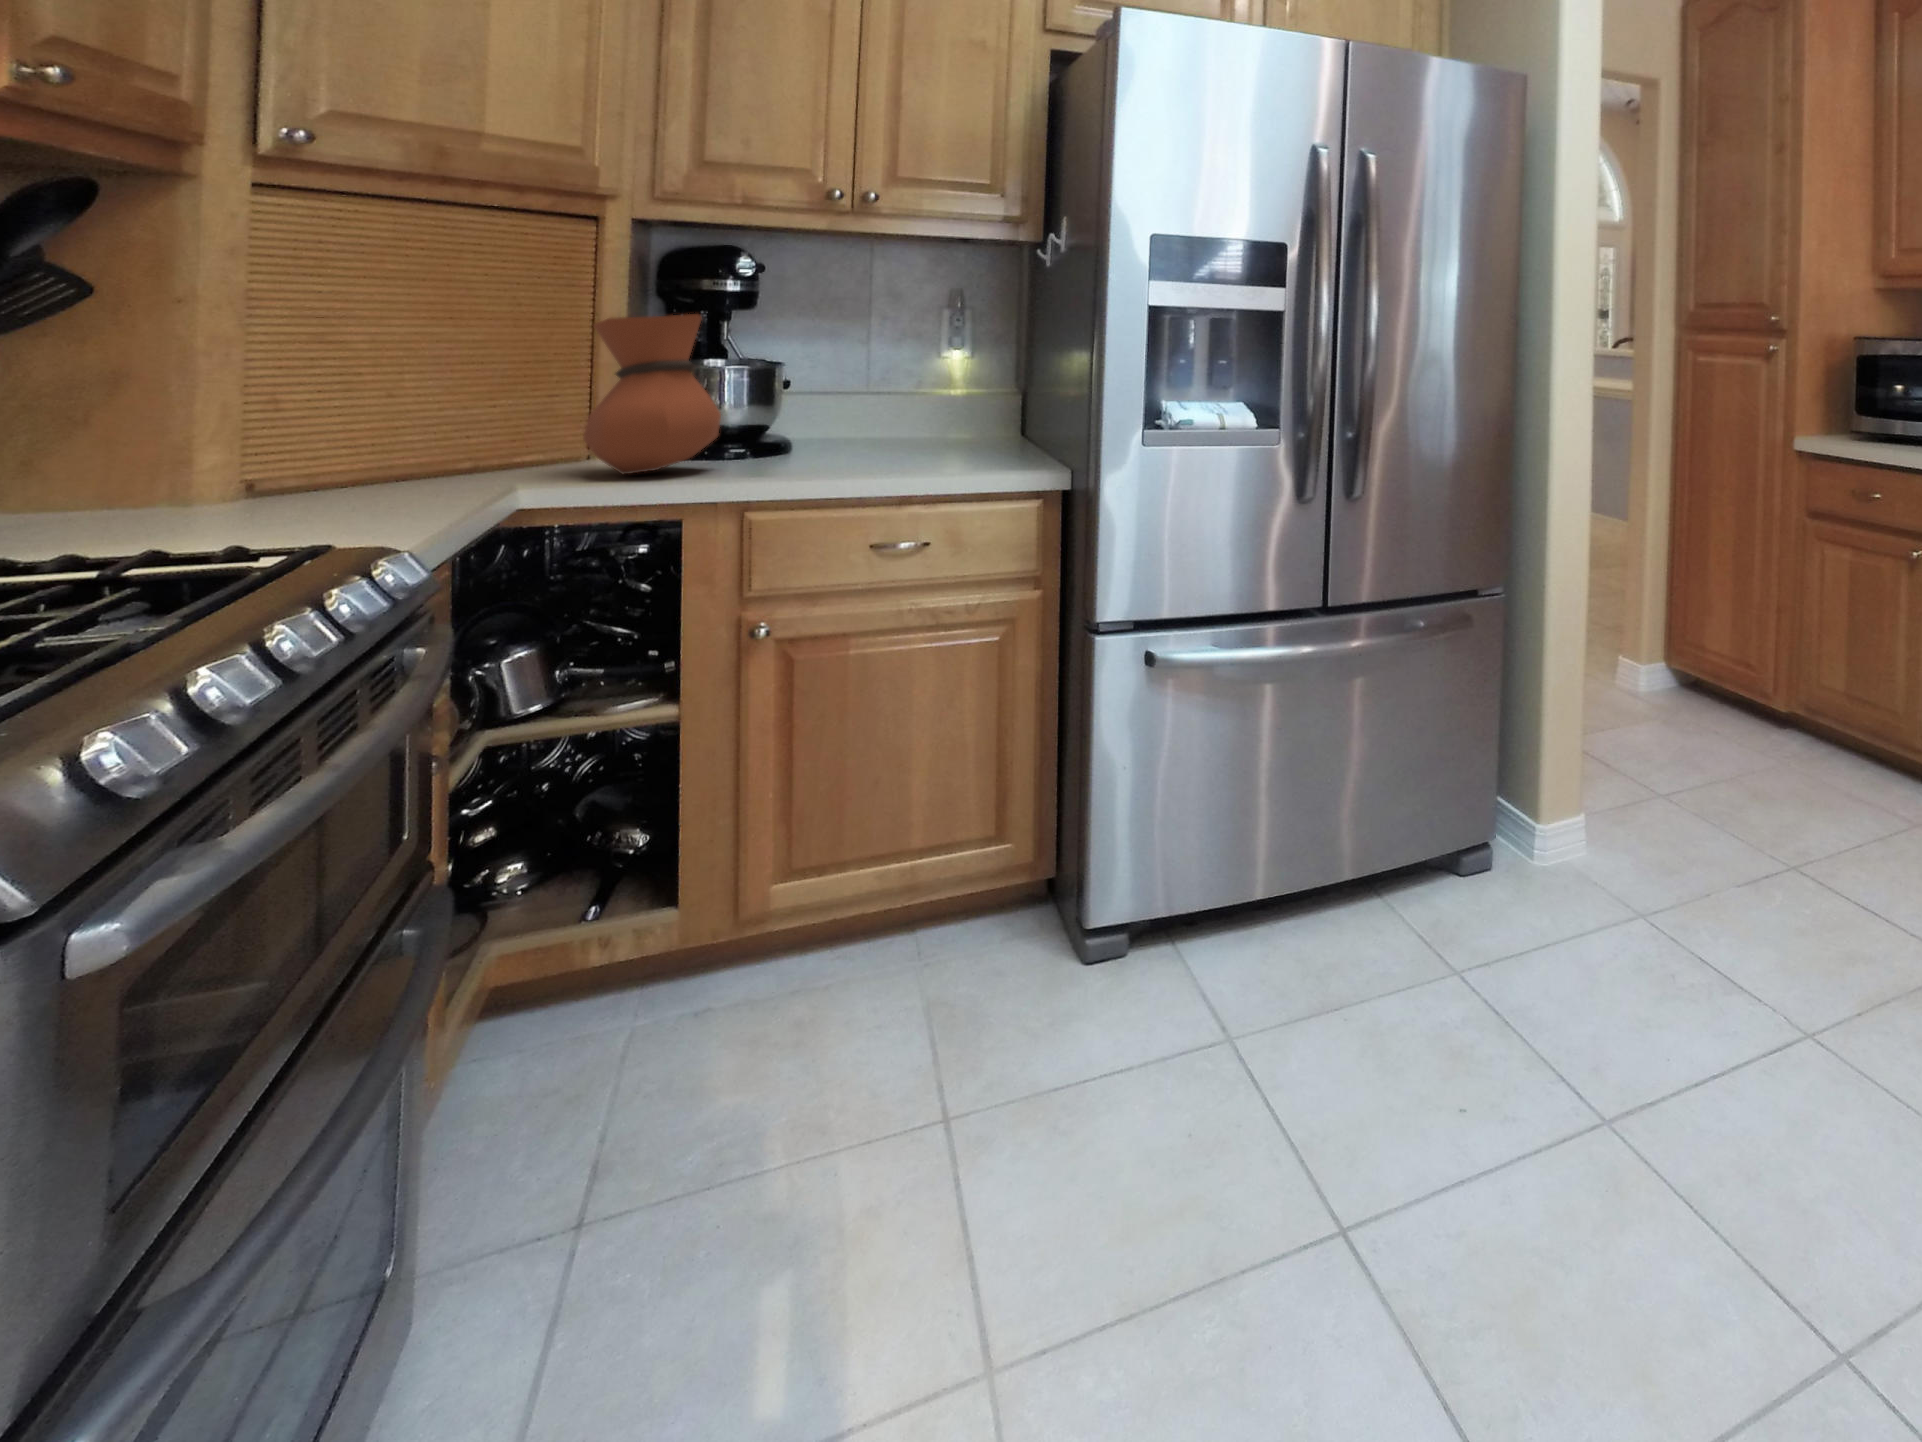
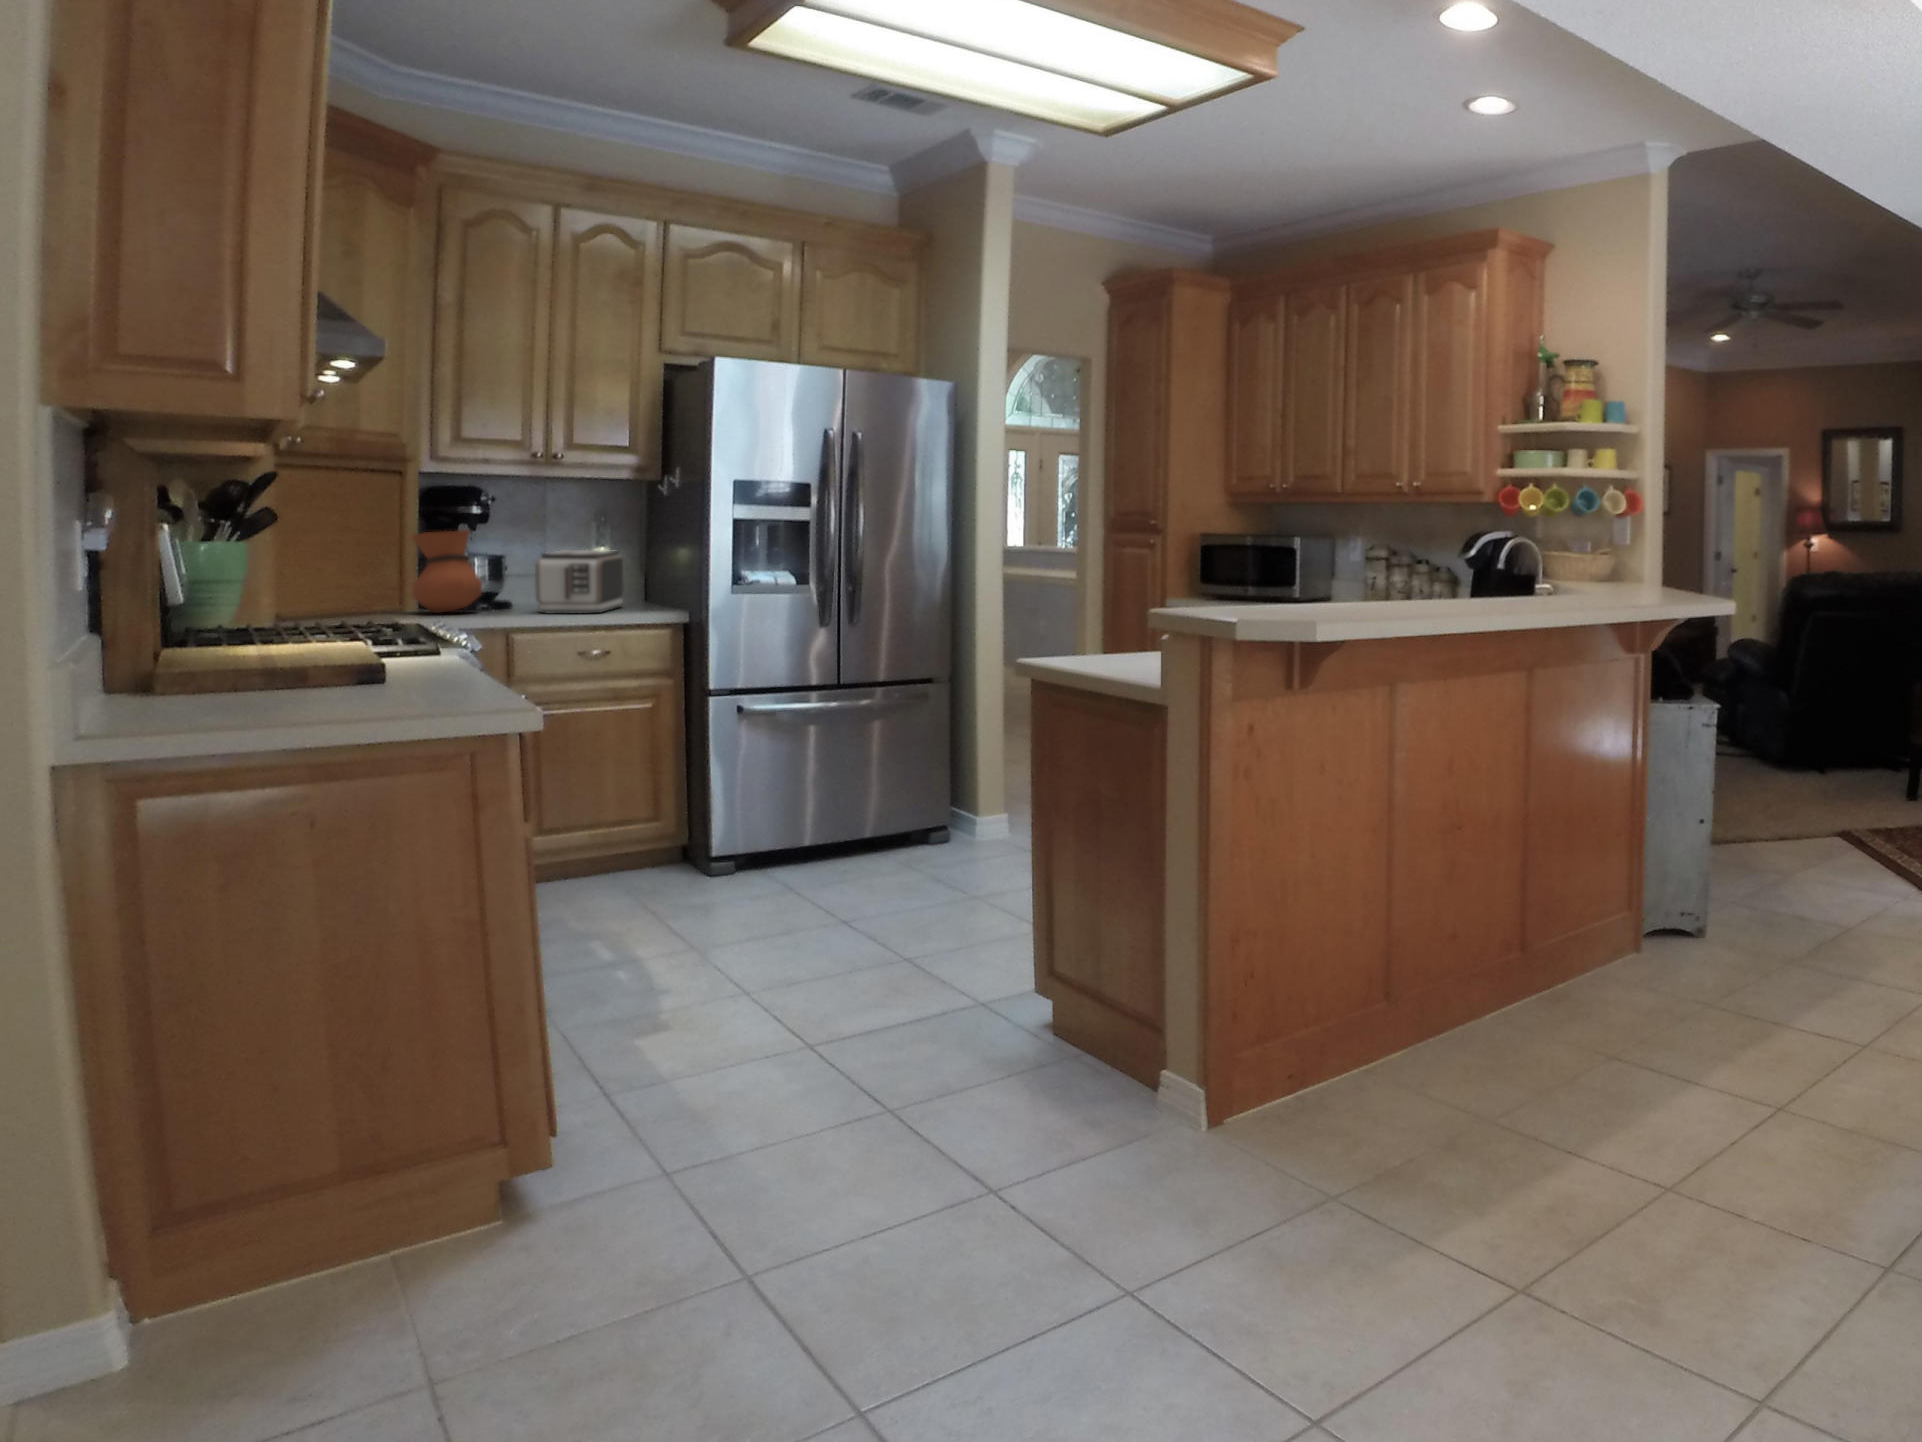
toaster: none [801,355,971,477] -> present [535,550,623,613]

